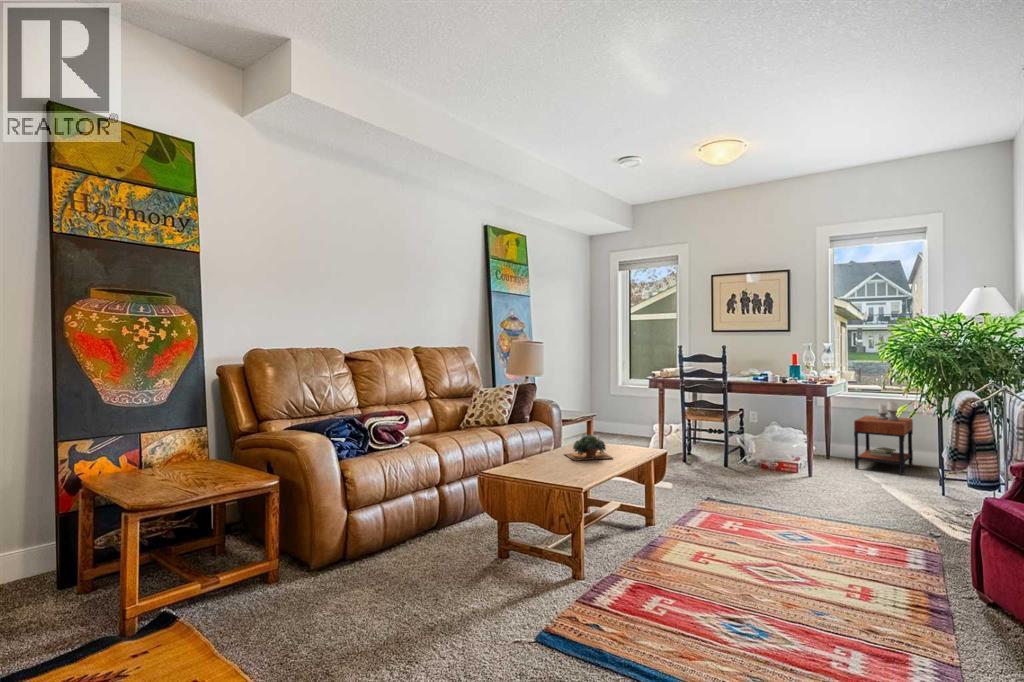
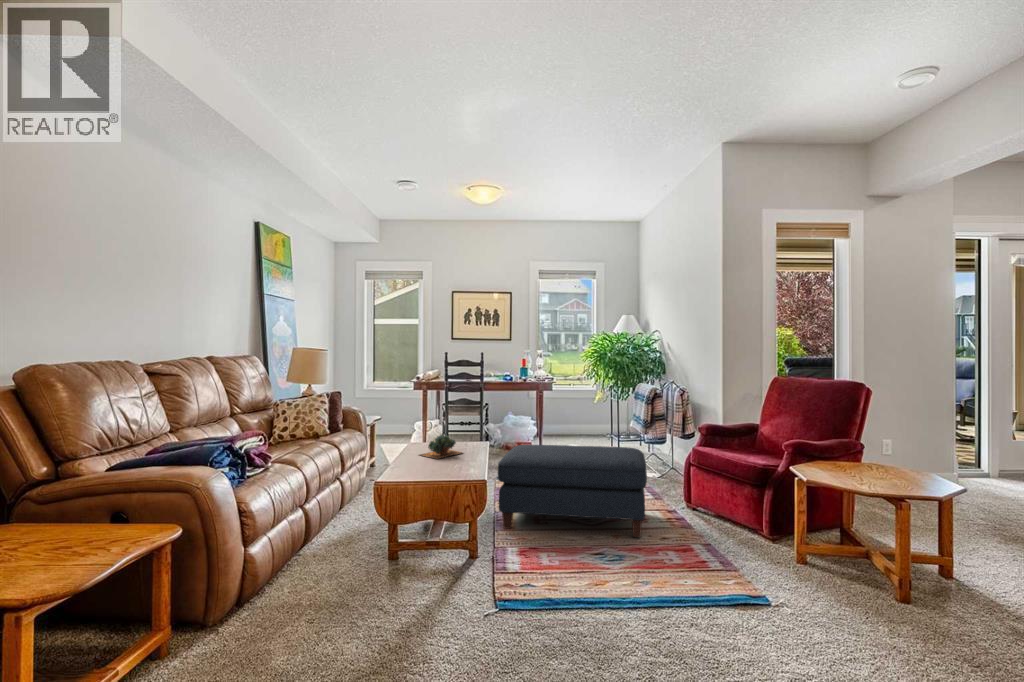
side table: present [854,402,913,475] -> none [562,391,593,442]
ottoman: none [640,459,876,616] -> present [498,445,647,537]

